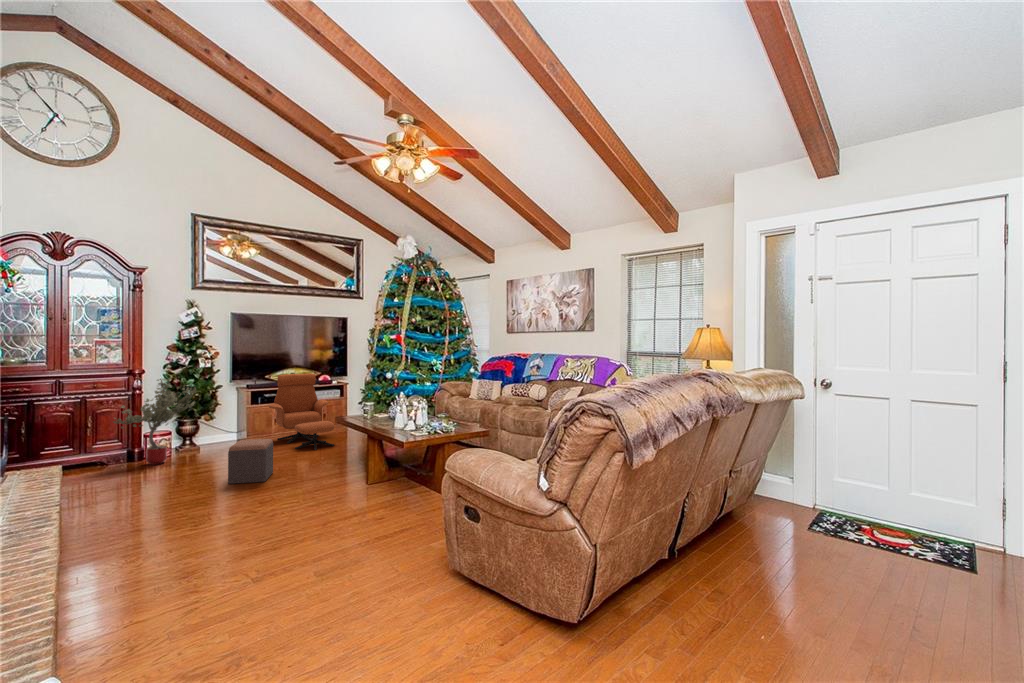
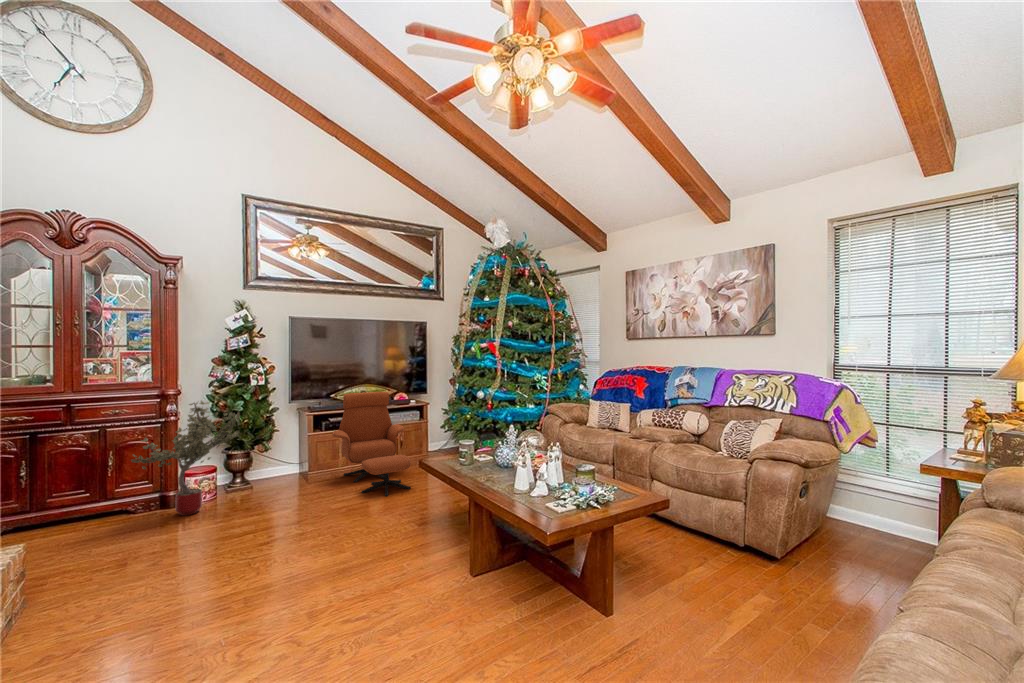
footstool: present [228,439,273,484] -> none [258,492,325,563]

